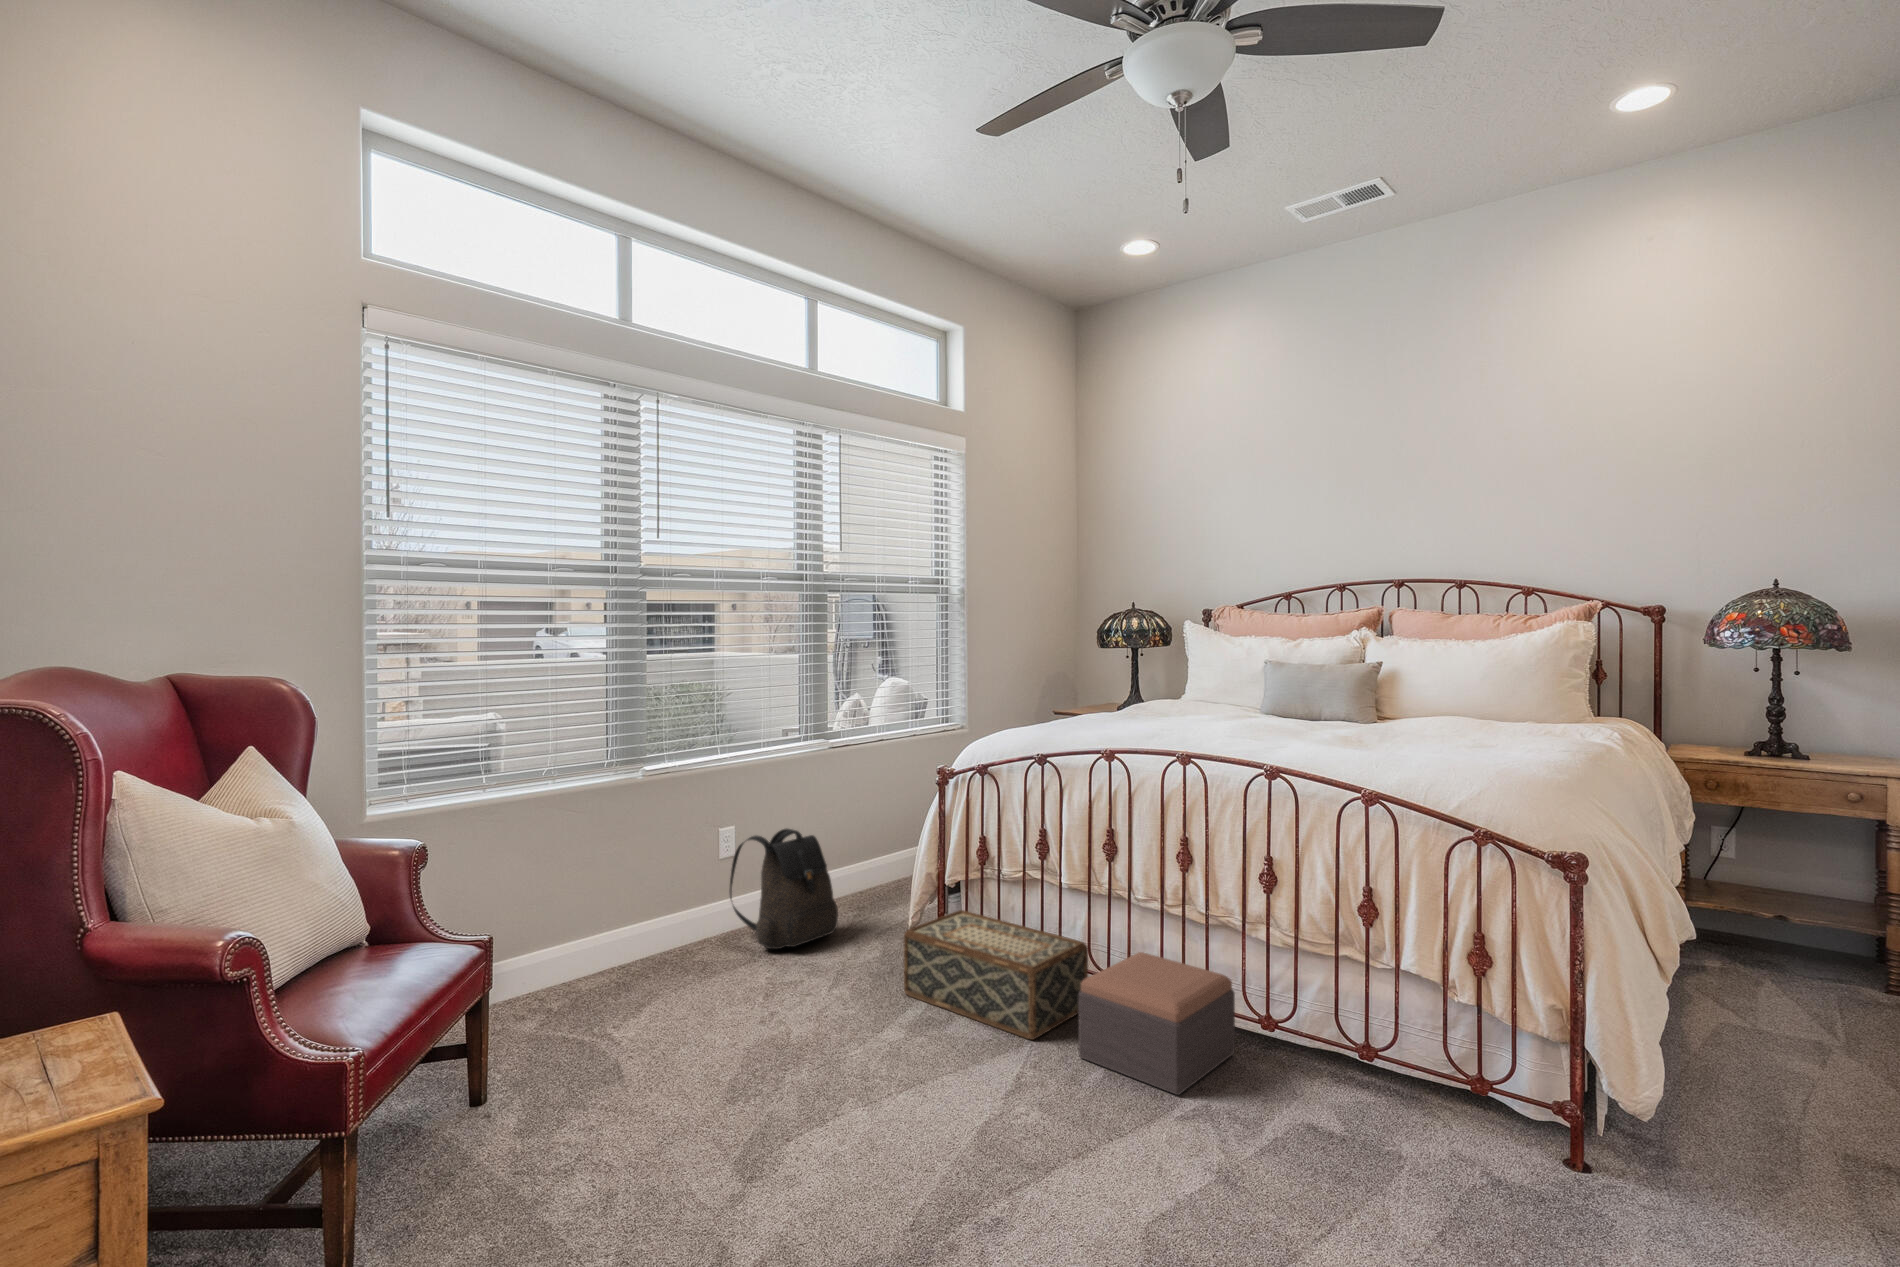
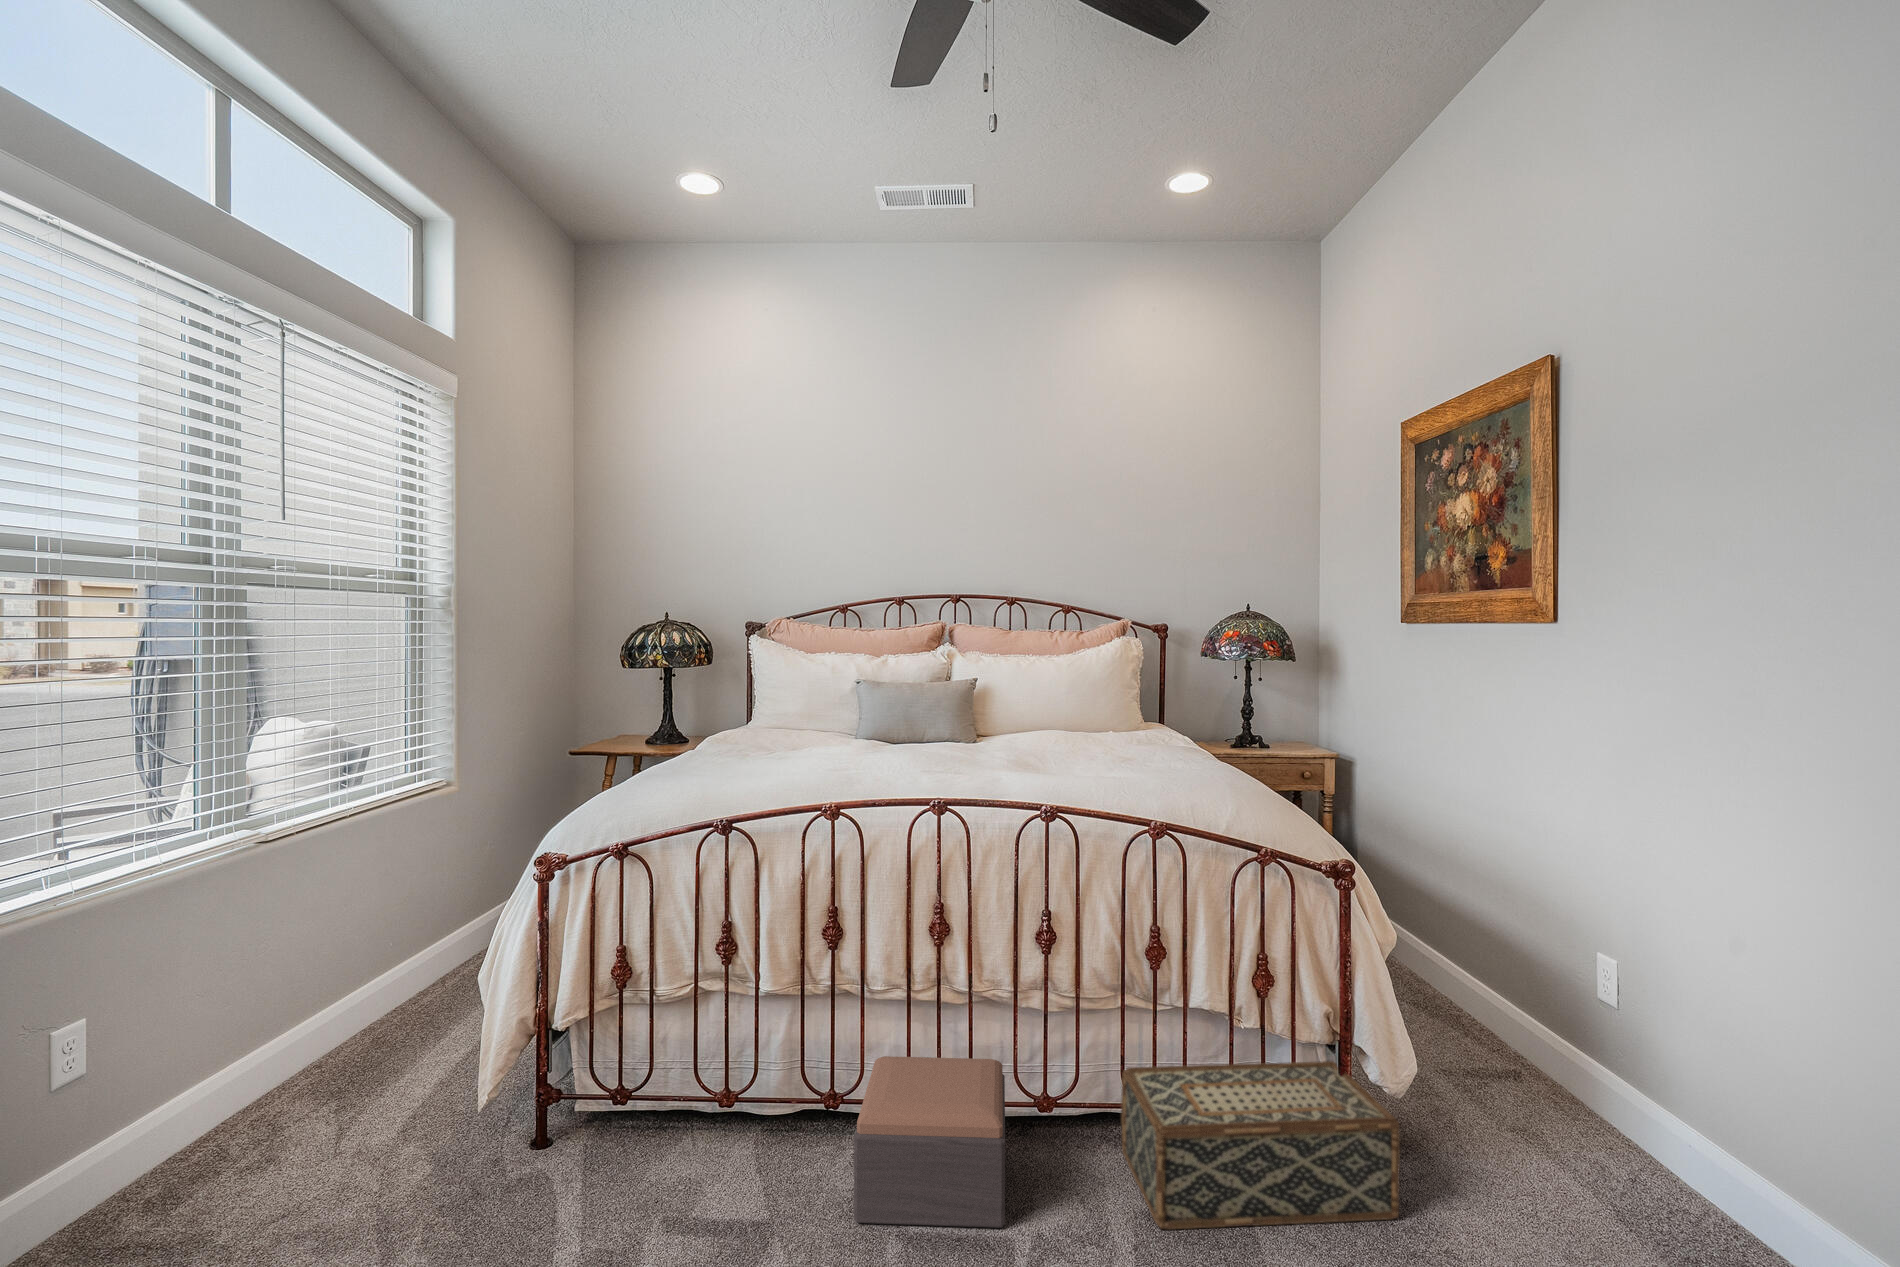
backpack: present [730,829,838,949] -> none [94,996,337,1223]
woven basket: present [904,910,1088,1040] -> present [1121,1061,1400,1229]

